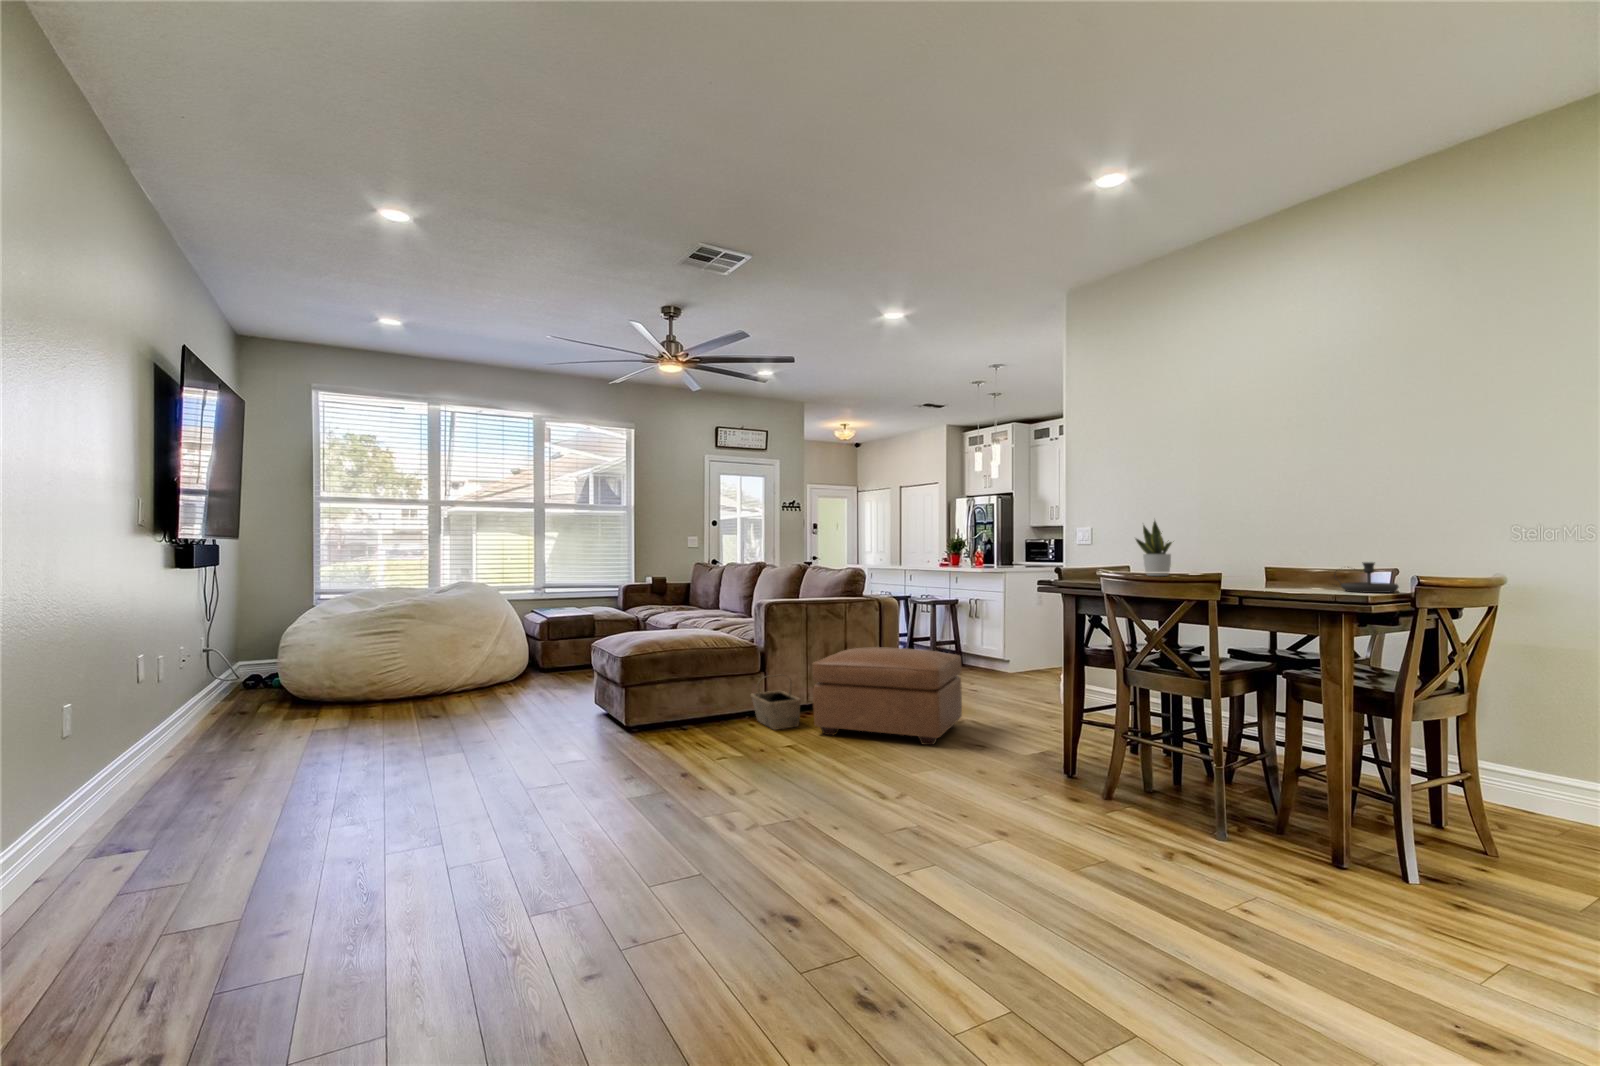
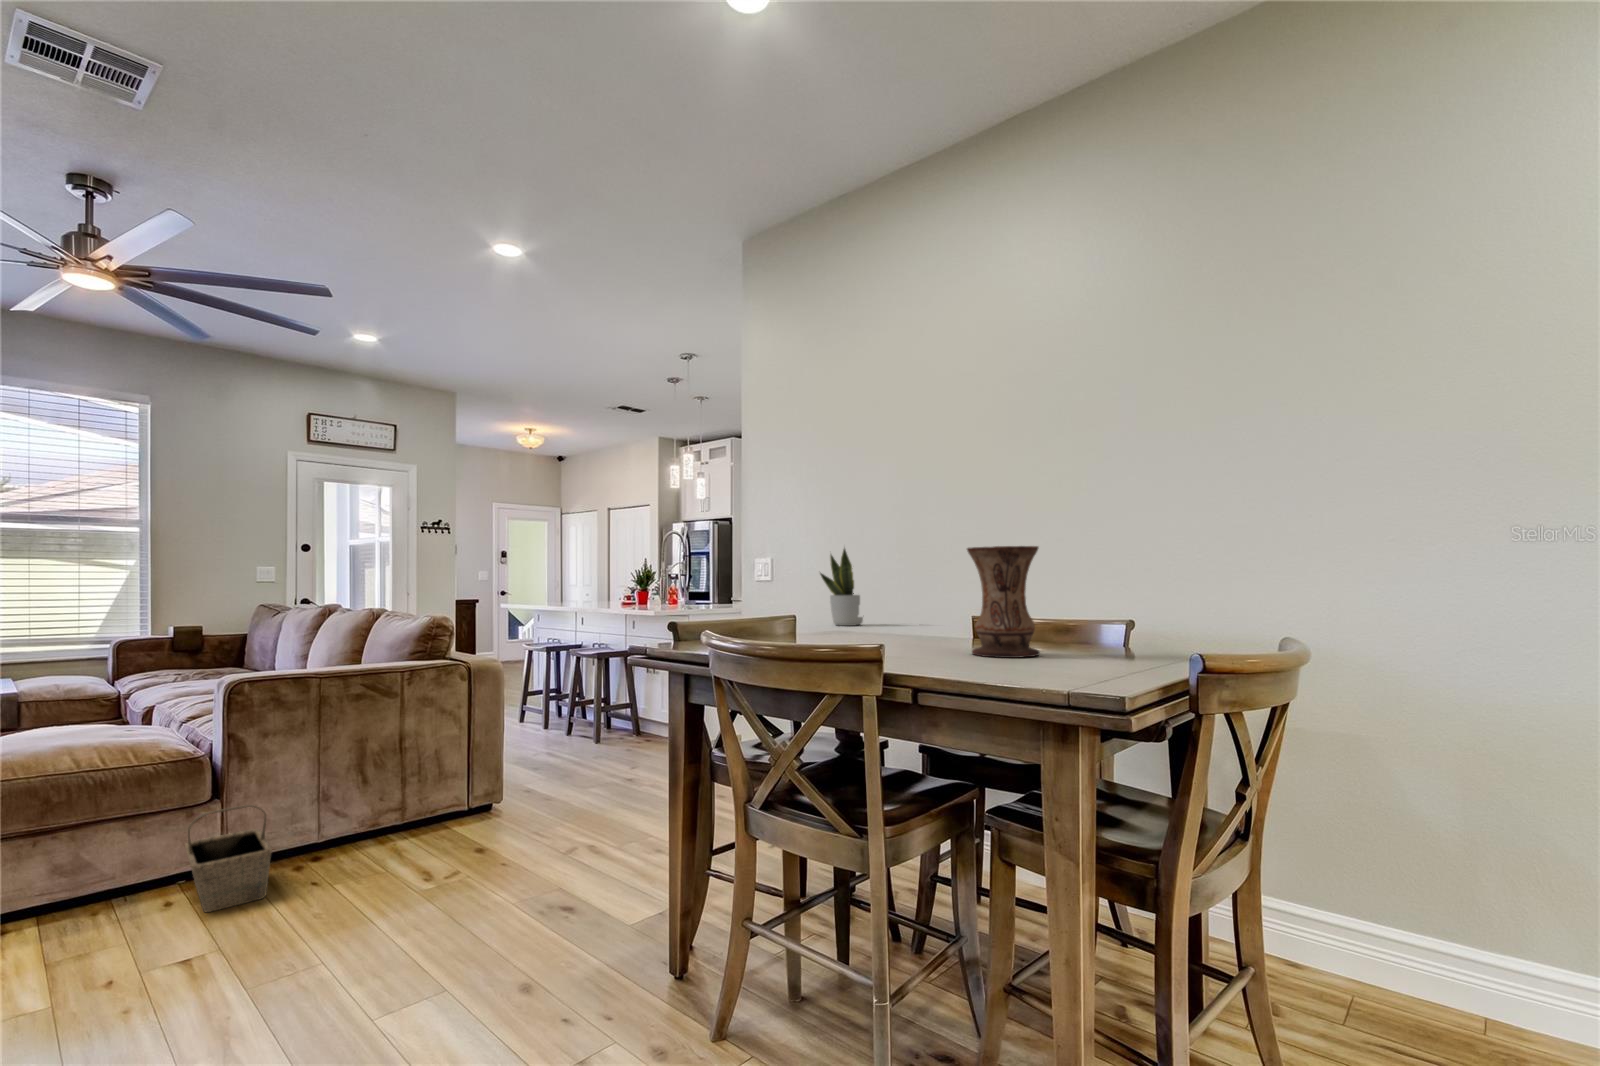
vase: none [1266,519,1320,588] -> present [967,546,1040,658]
candlestick: present [1336,562,1398,593] -> none [1057,618,1152,670]
ottoman: present [813,647,962,745] -> none [274,751,560,925]

